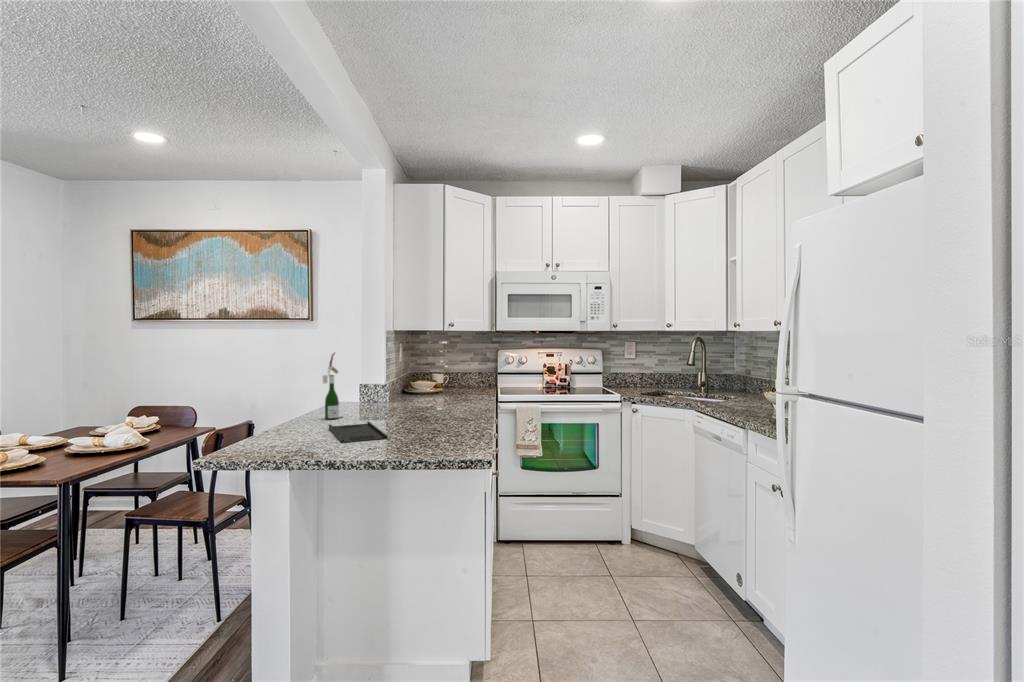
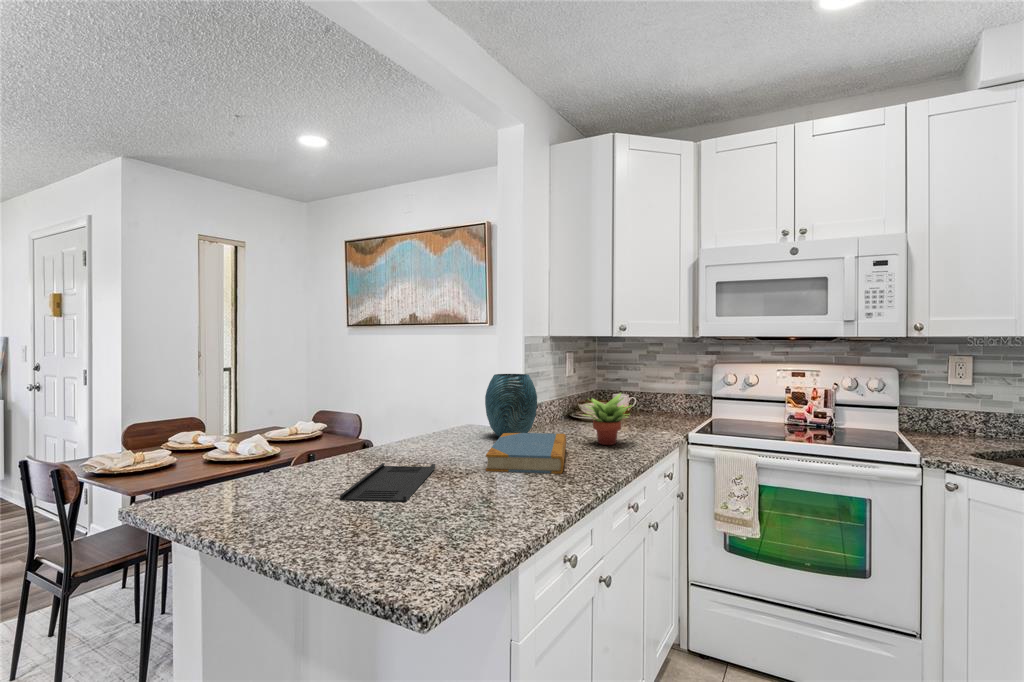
wine bottle: present [323,353,343,419] -> none [410,365,437,452]
vase: none [361,359,402,408] -> present [485,374,537,437]
succulent plant: none [437,369,472,405] -> present [586,393,631,445]
book: none [389,399,455,423] -> present [486,433,566,474]

